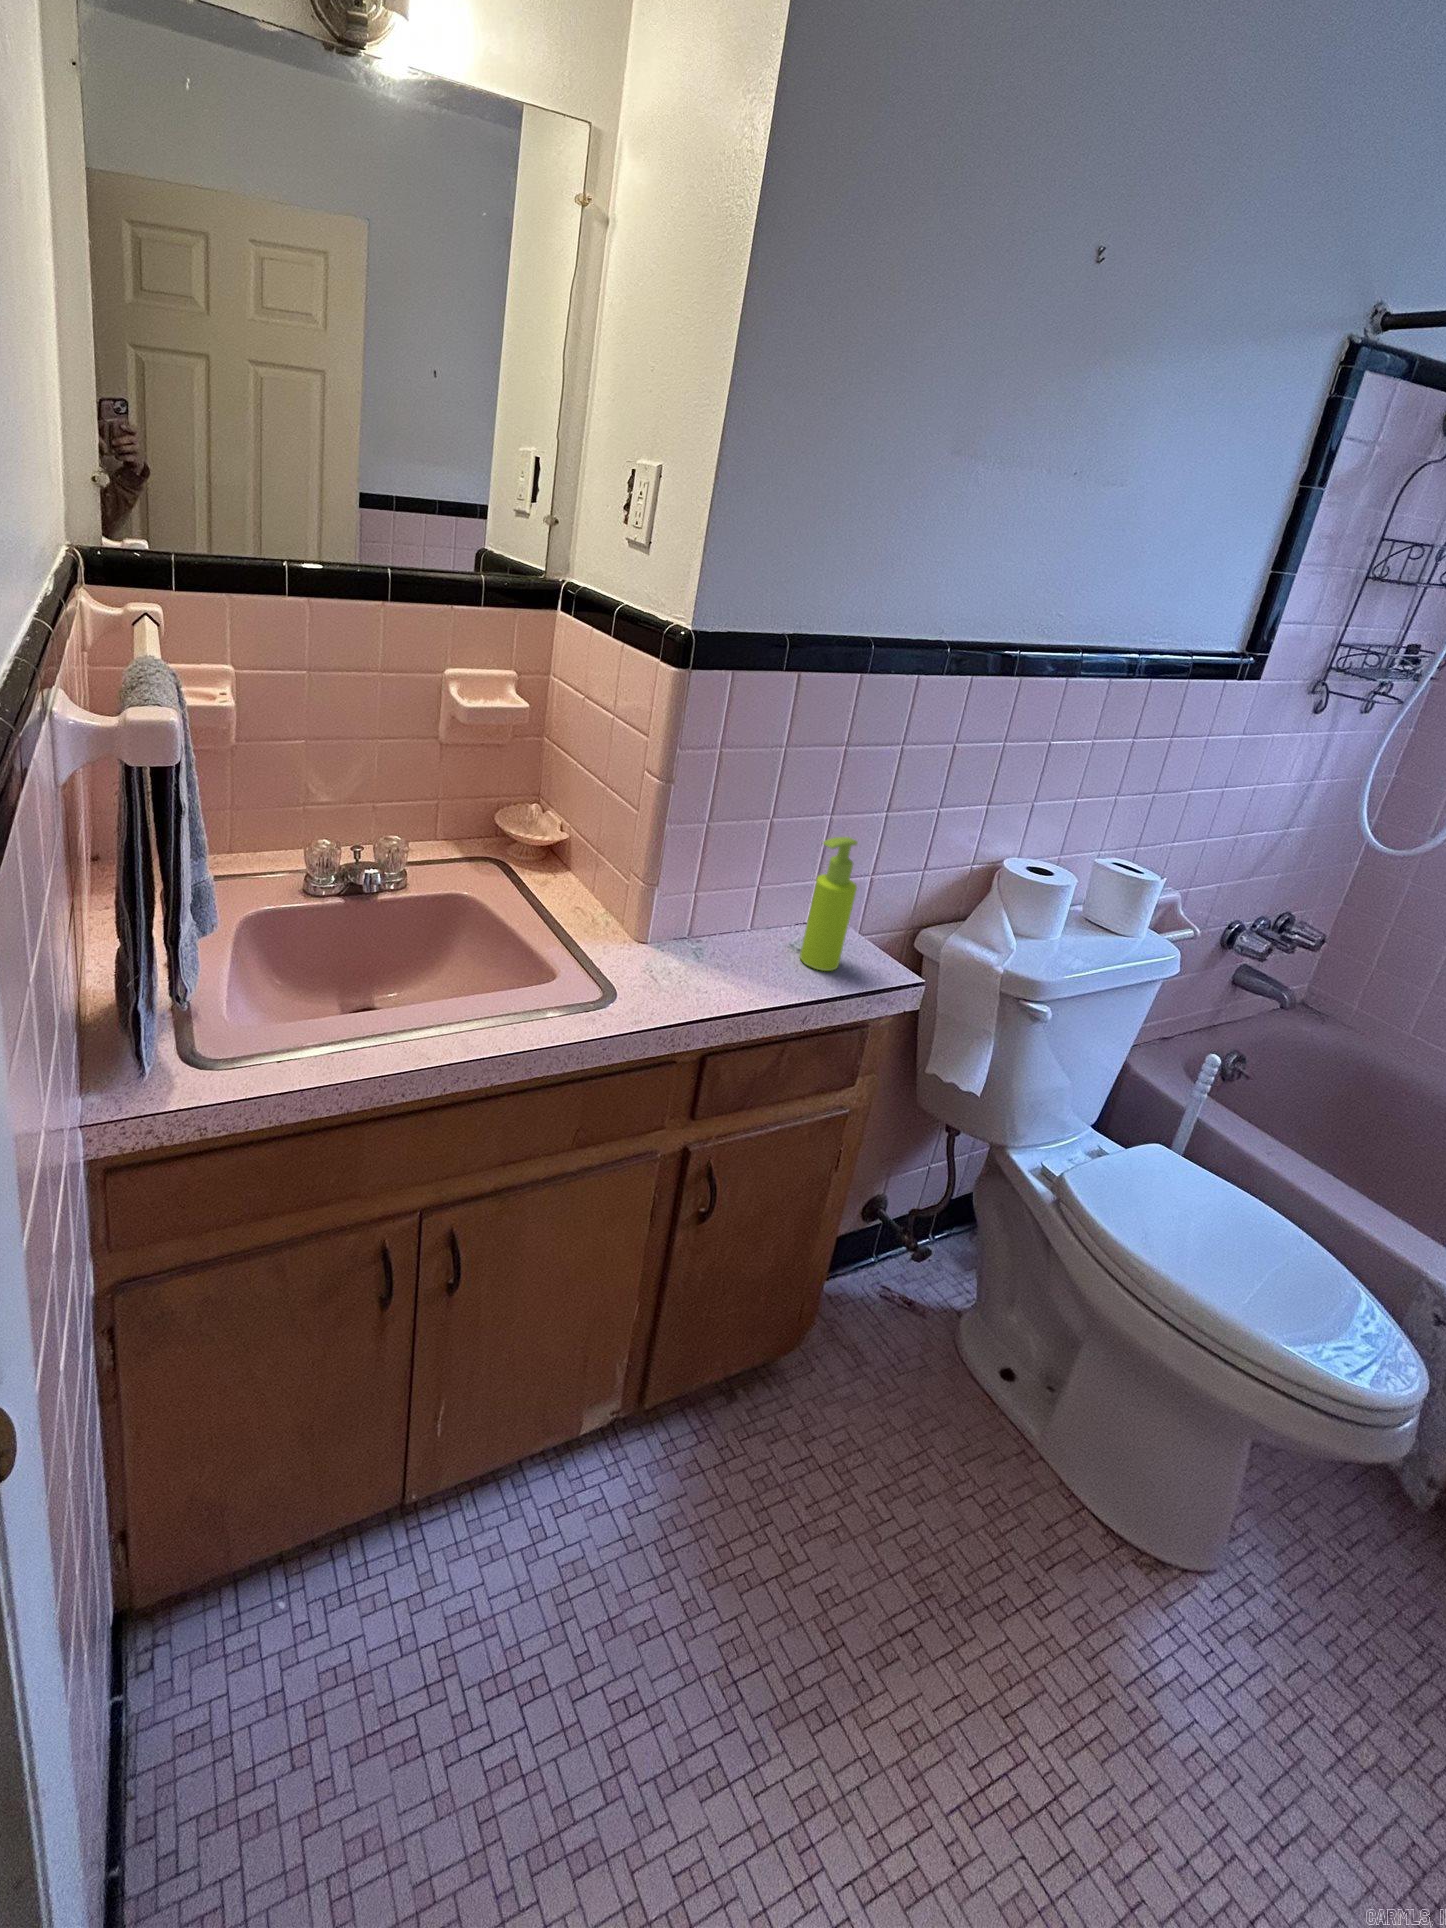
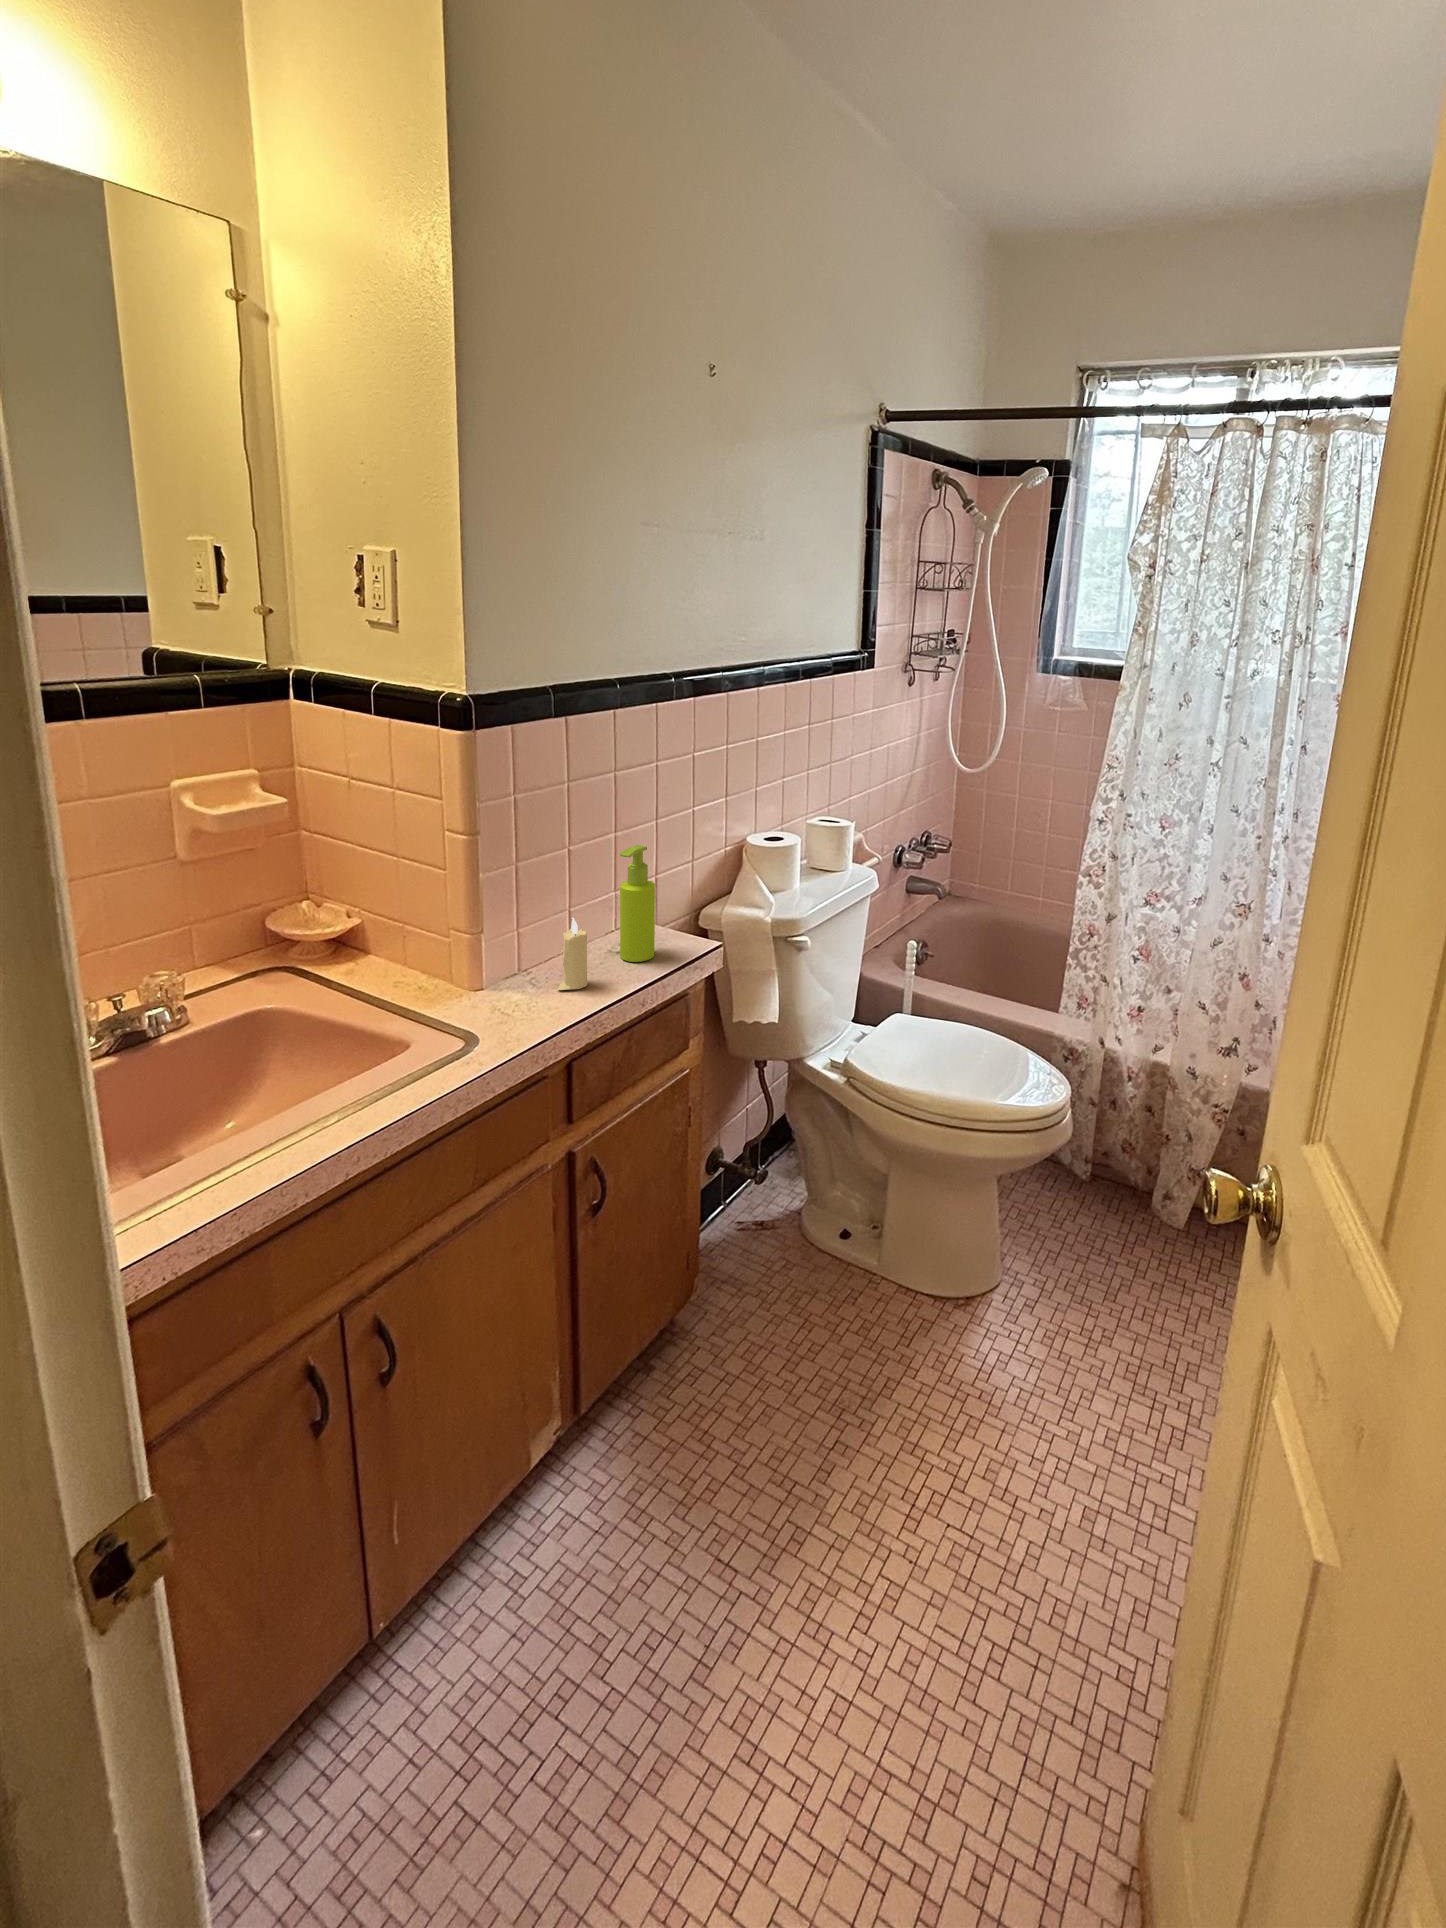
candle: none [717,899,762,978] -> present [558,918,588,990]

